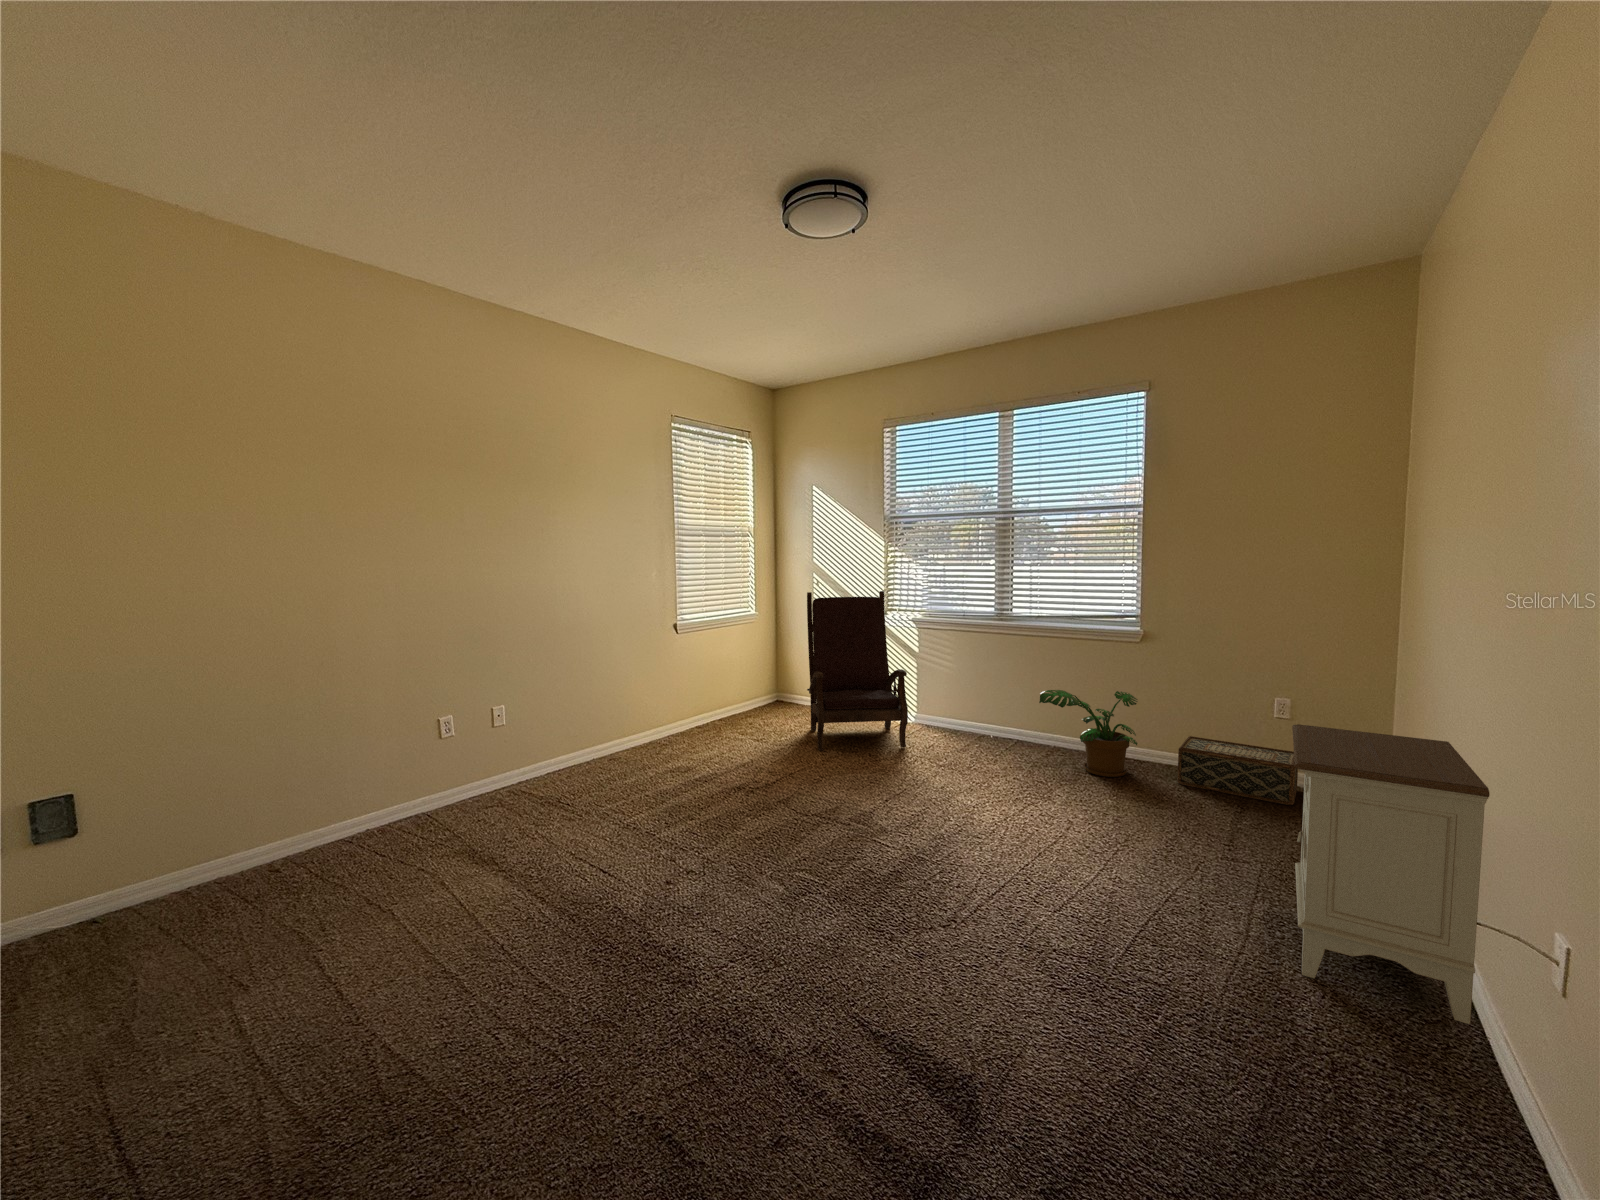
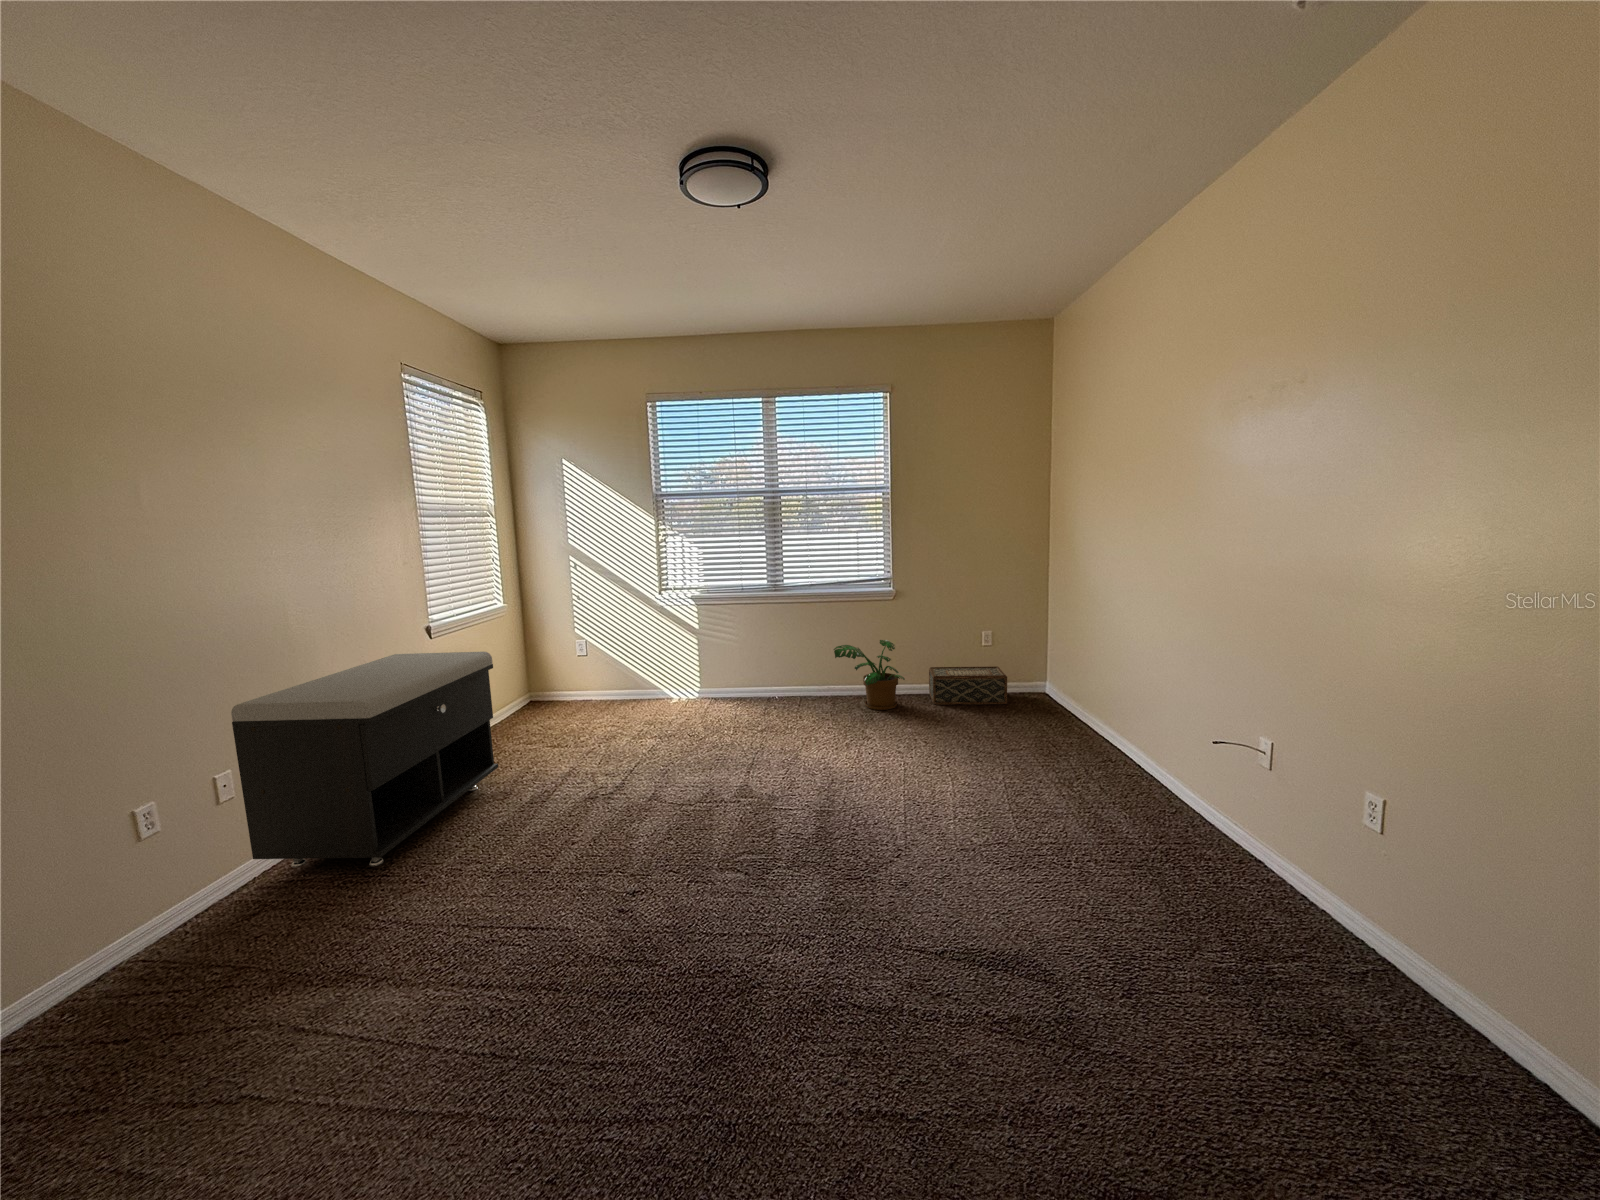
armchair: present [807,591,908,750] -> none [581,571,716,740]
storage bench: none [505,642,694,799] -> present [231,652,498,868]
nightstand: present [1292,724,1490,1024] -> none [1061,641,1201,807]

